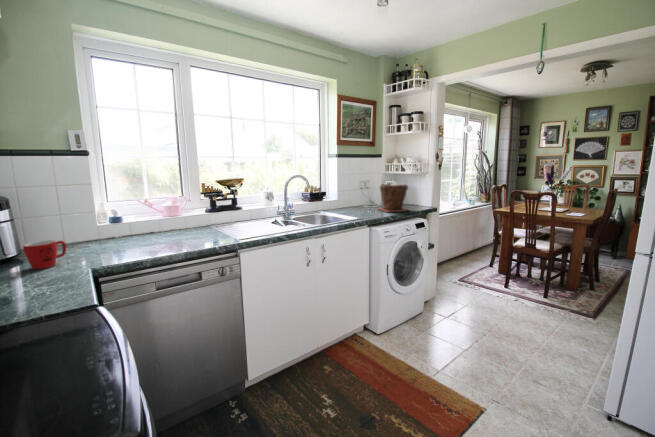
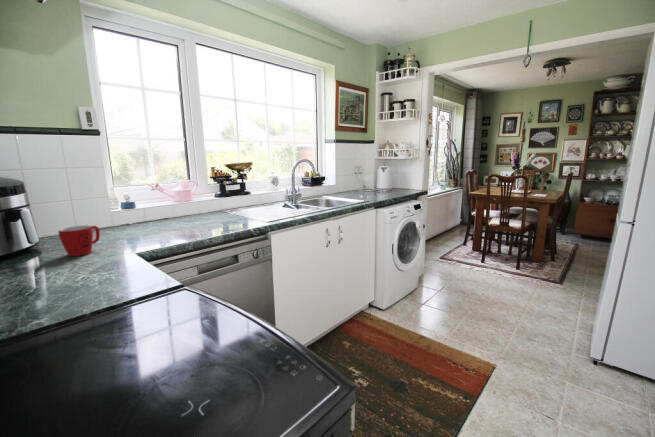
plant pot: present [379,184,408,212] -> none [375,168,408,195]

